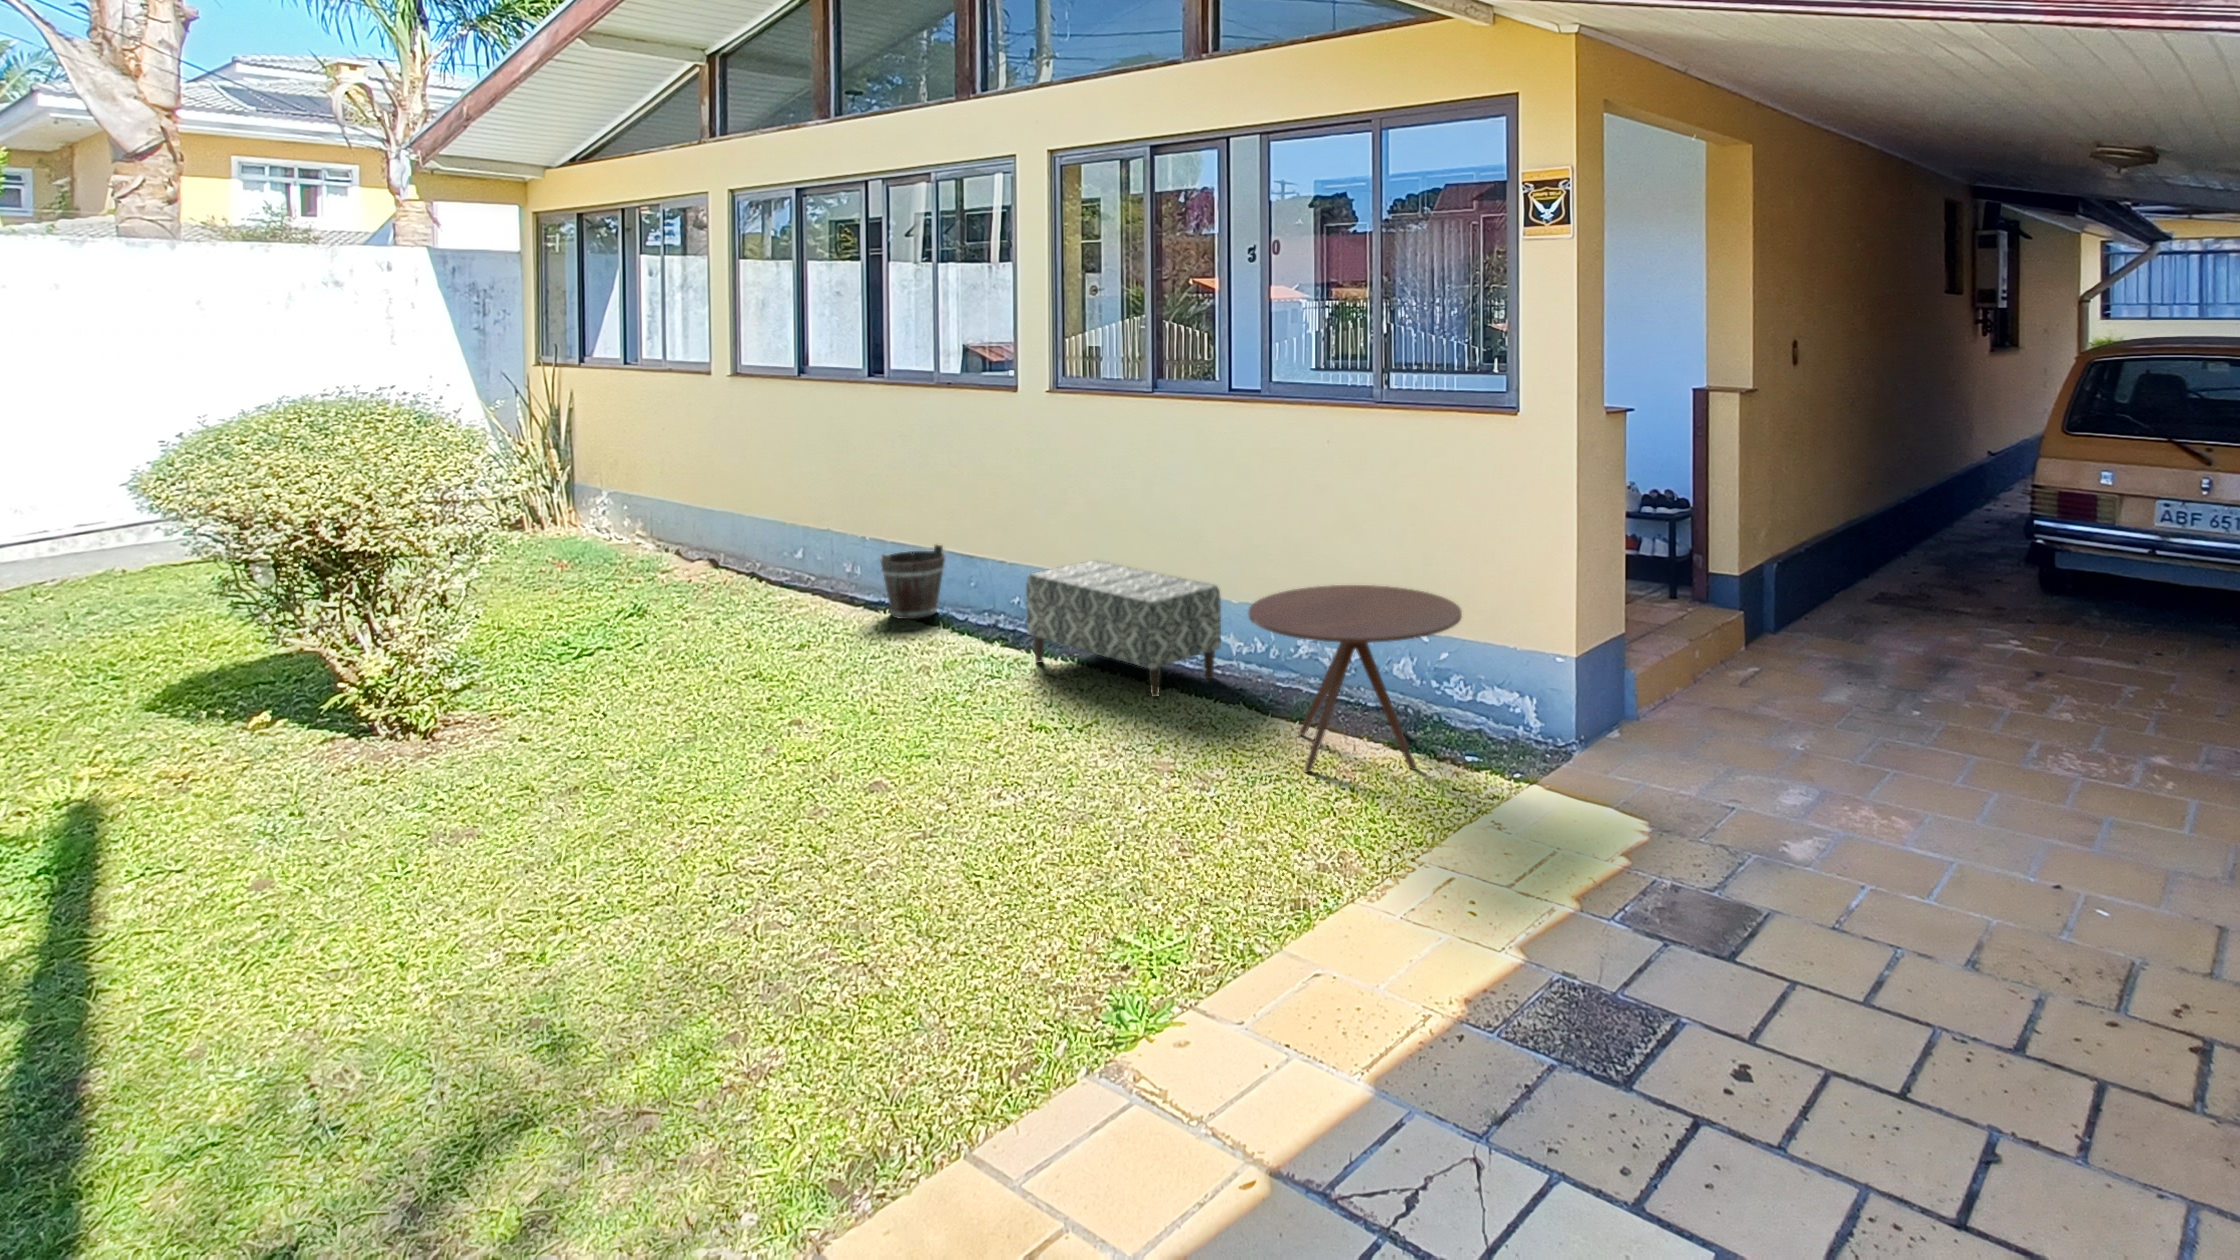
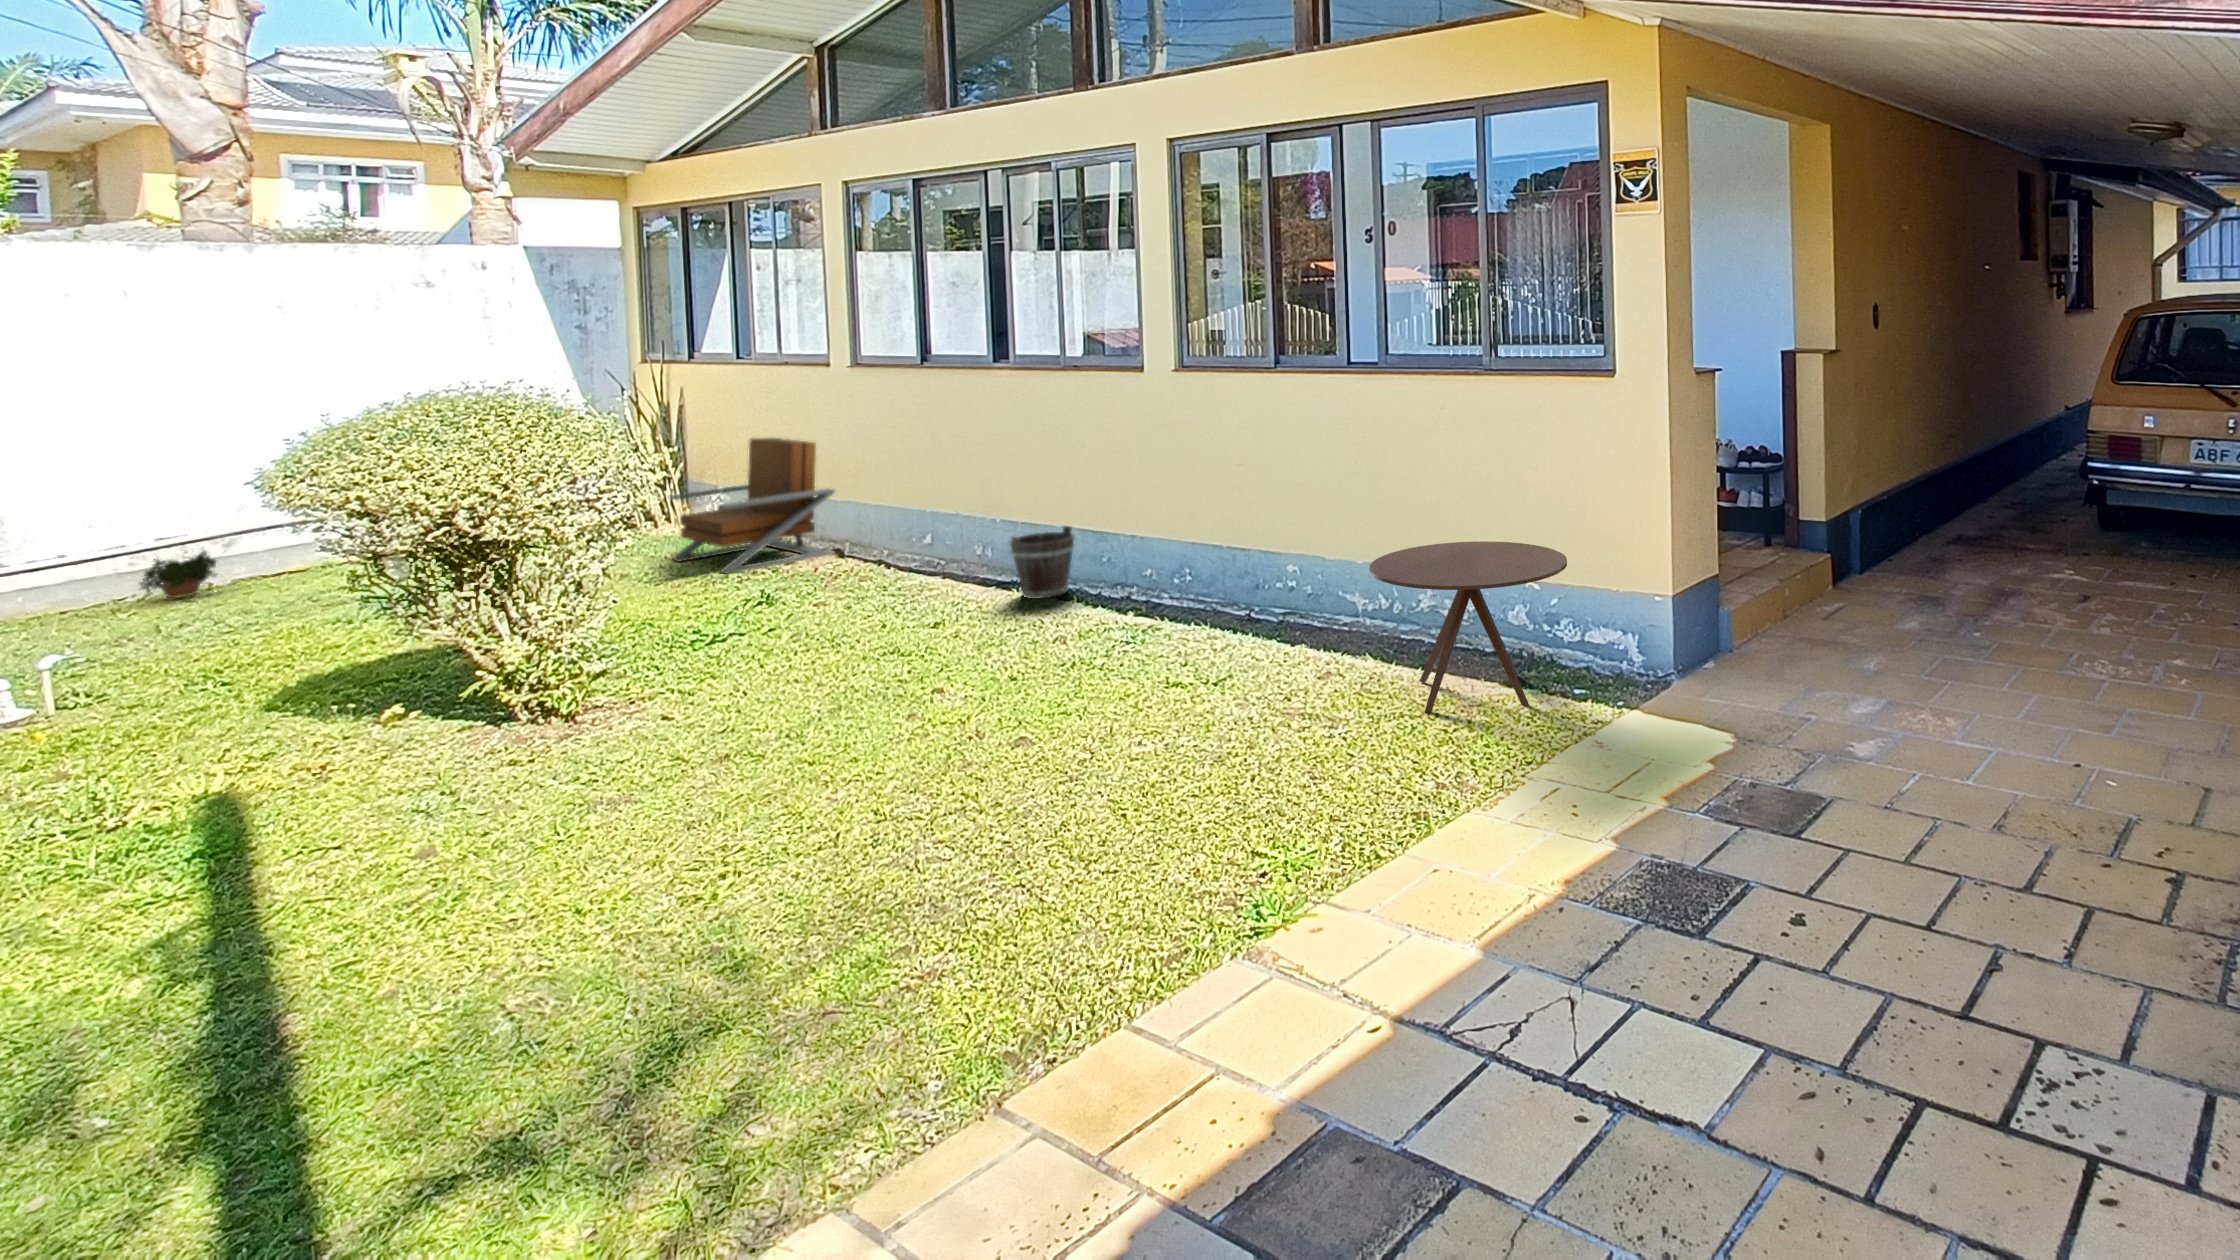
lounge chair: none [555,443,715,579] -> present [670,438,835,574]
potted plant: none [57,536,135,582] -> present [139,551,217,598]
bench: present [1026,560,1221,697] -> none [1157,532,1346,657]

